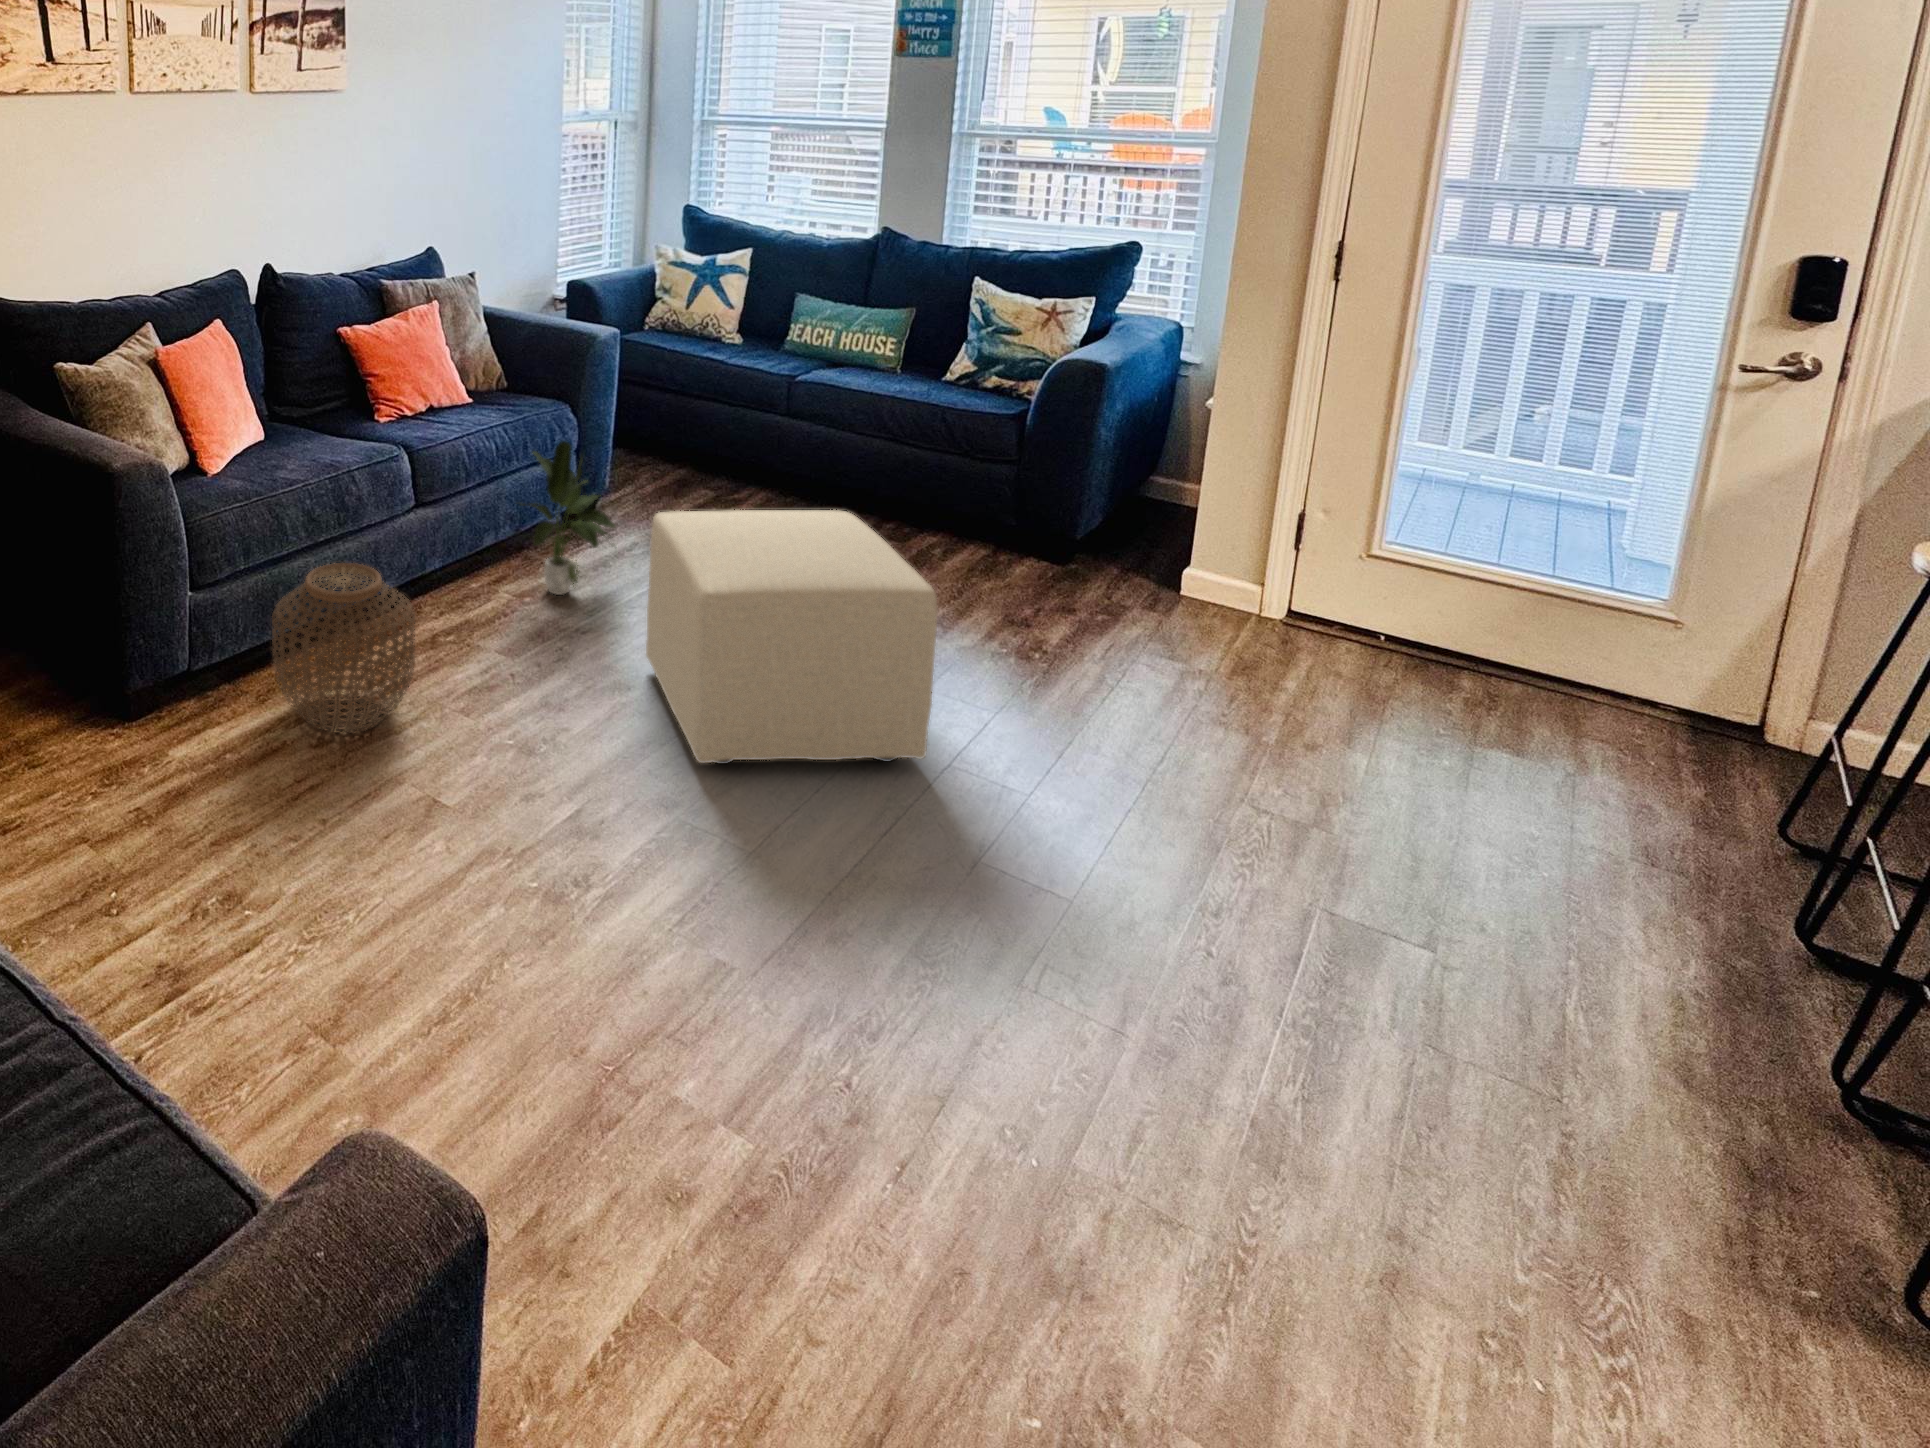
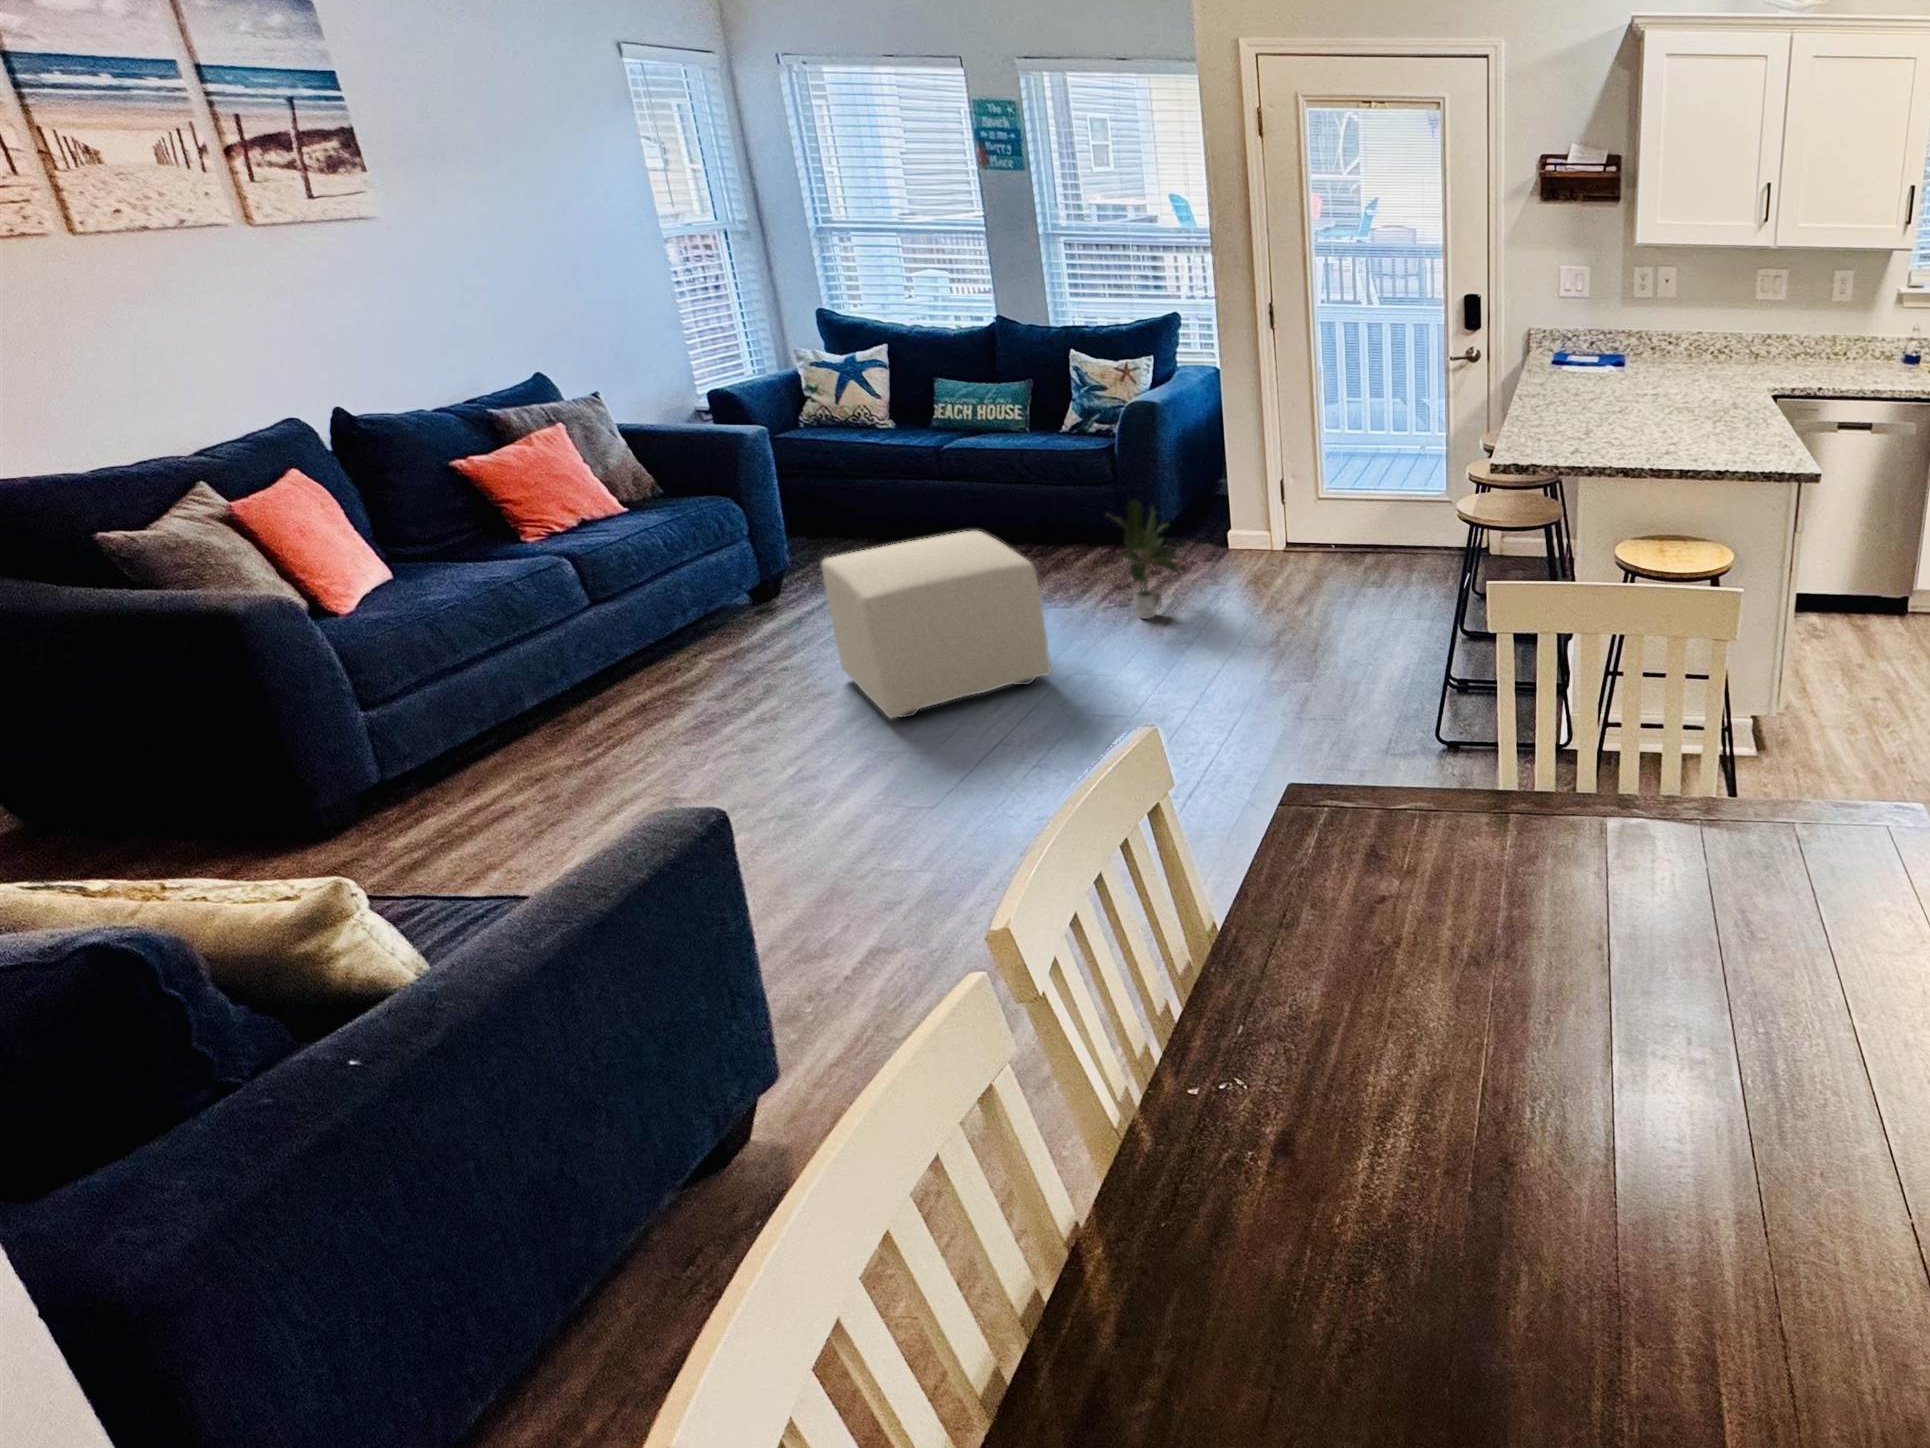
potted plant: present [520,441,615,595] -> present [1114,500,1185,619]
woven basket: present [272,563,415,733] -> none [465,651,629,791]

